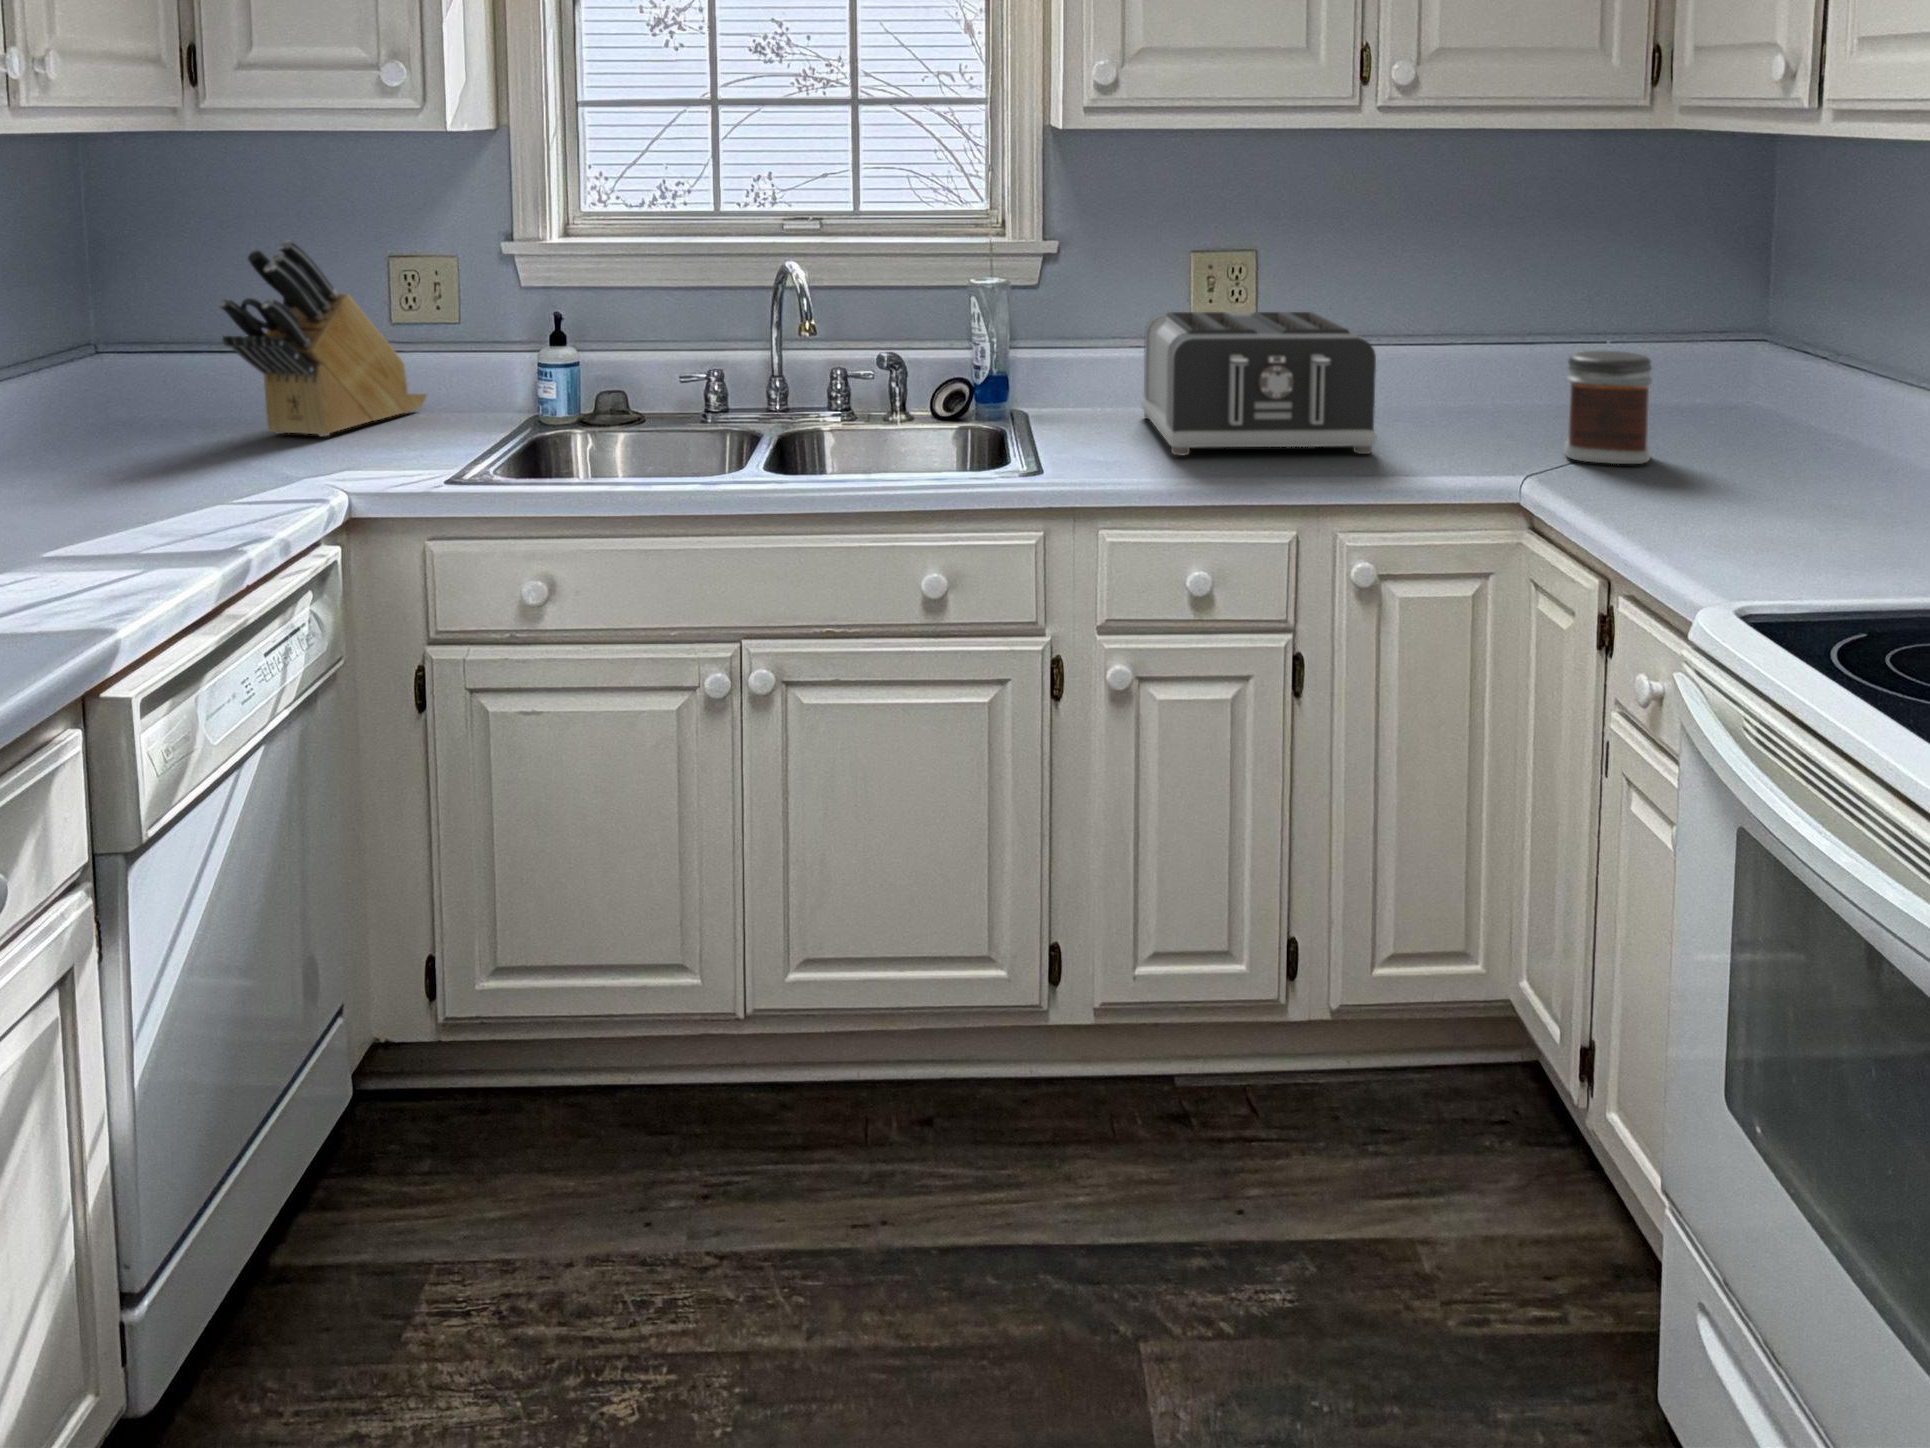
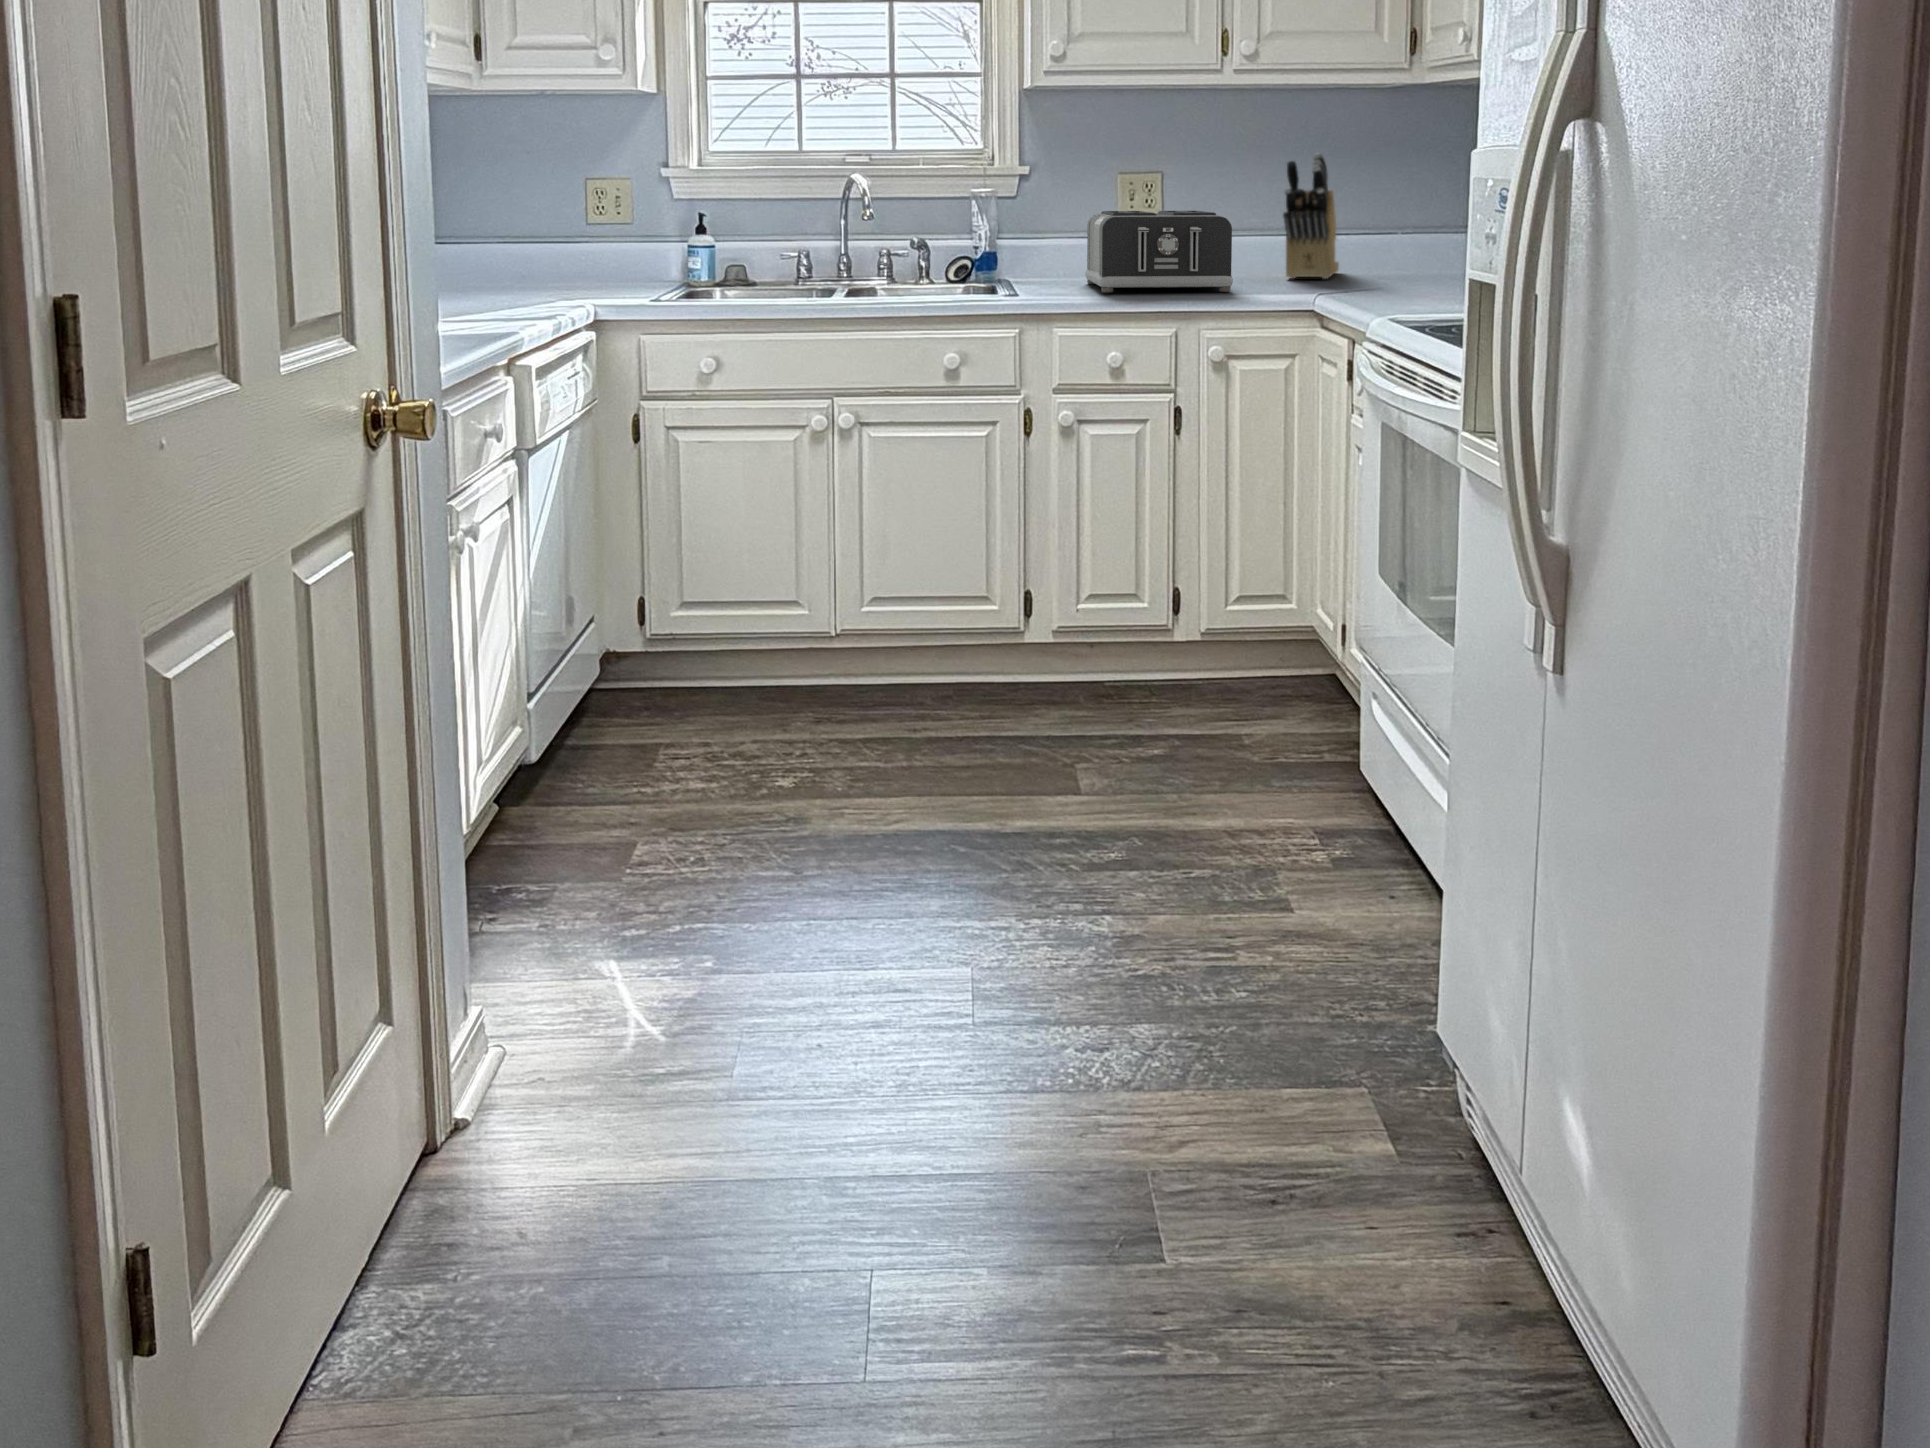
knife block: present [219,240,427,436] -> present [1283,153,1339,279]
jar: present [1564,351,1652,464] -> none [1353,225,1407,292]

